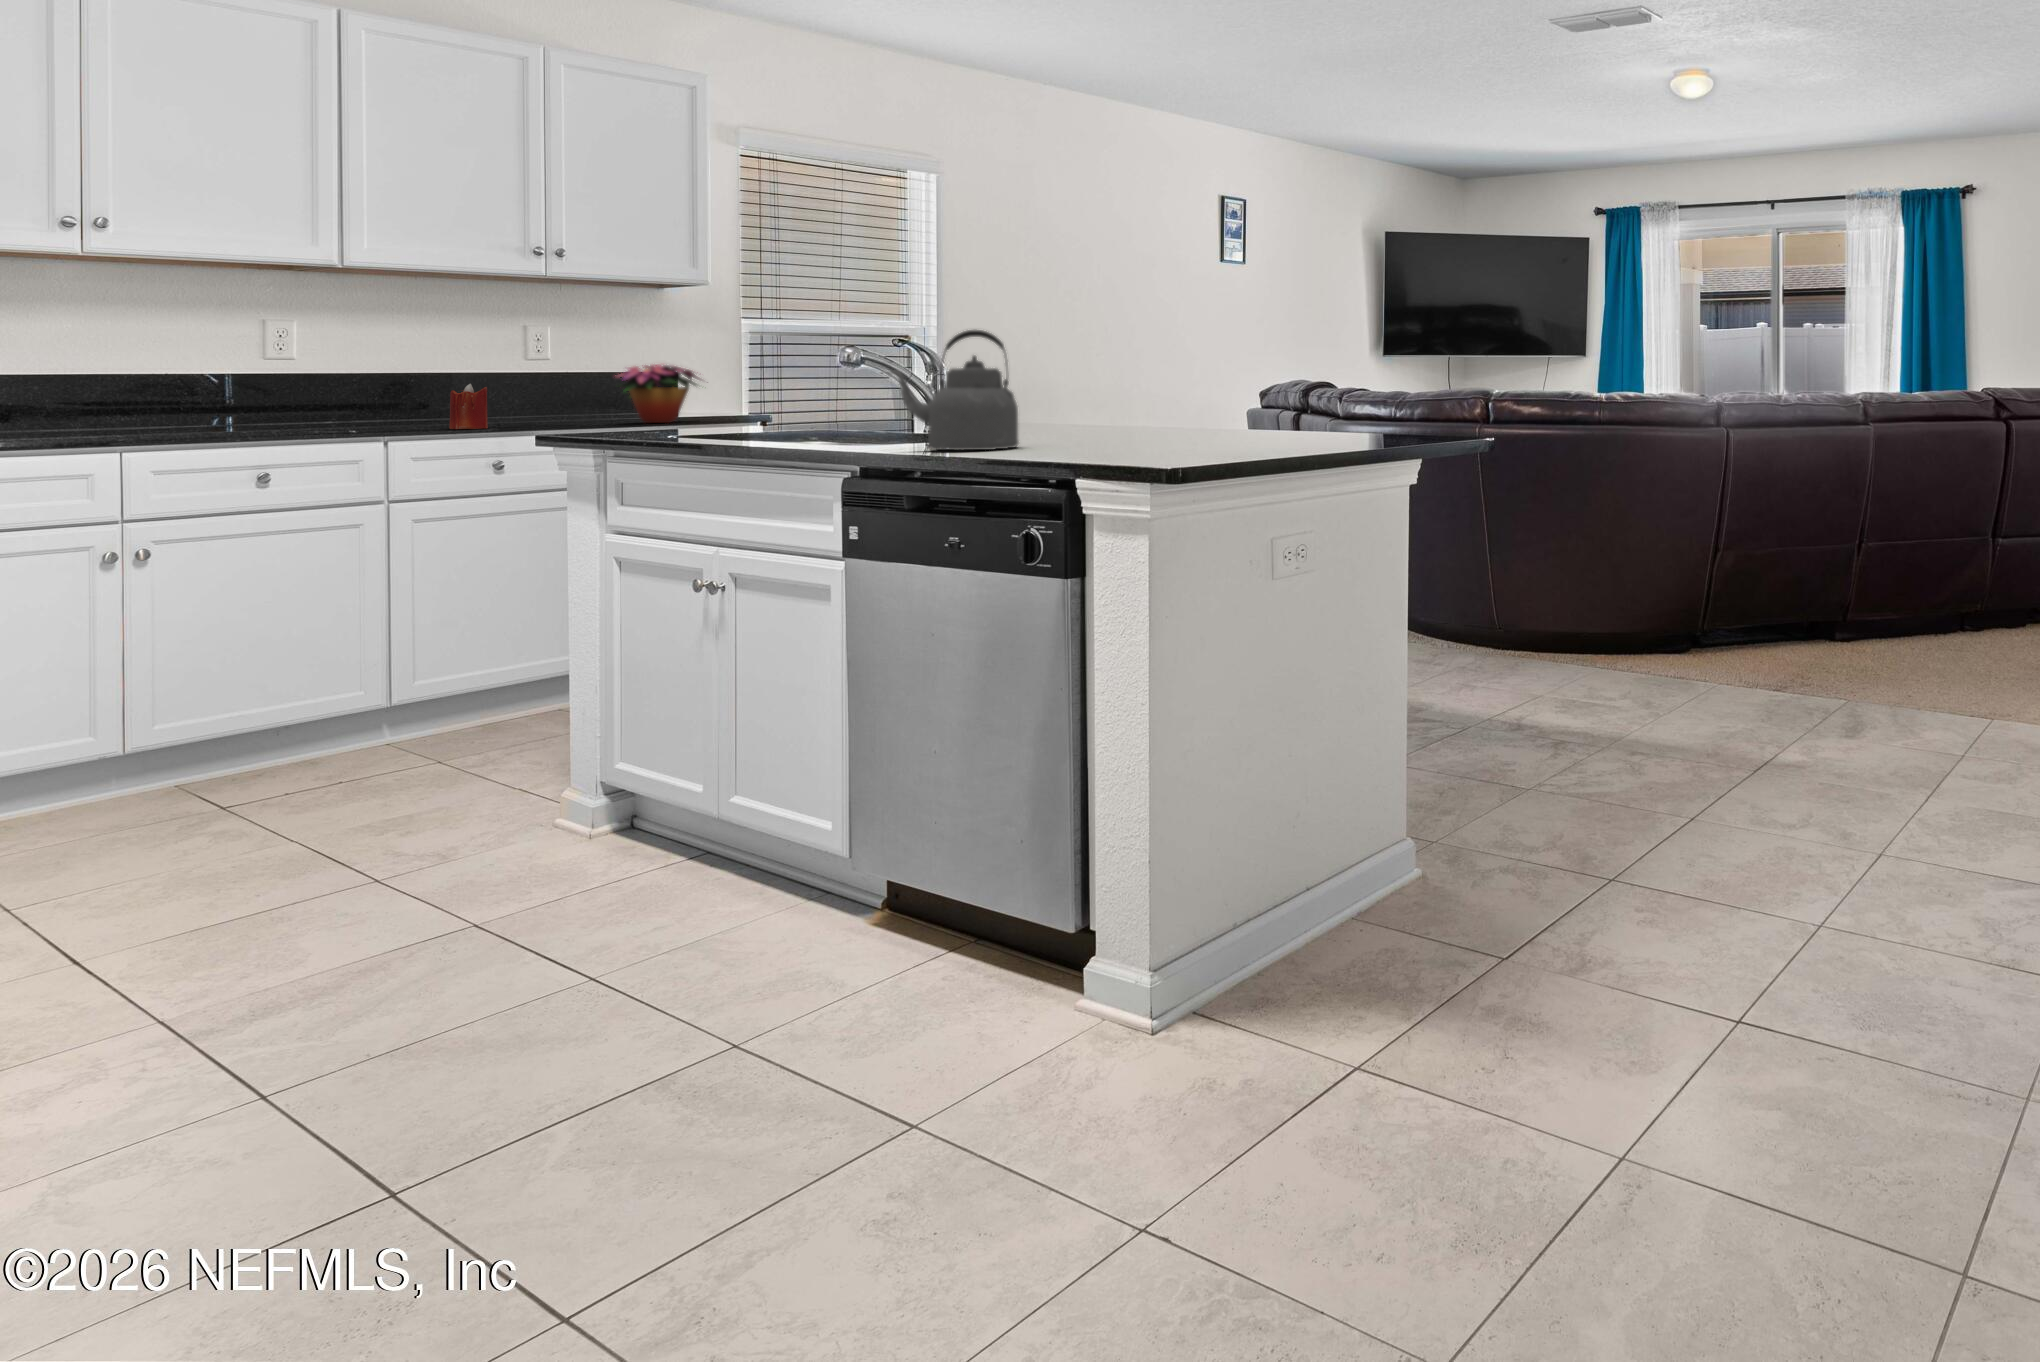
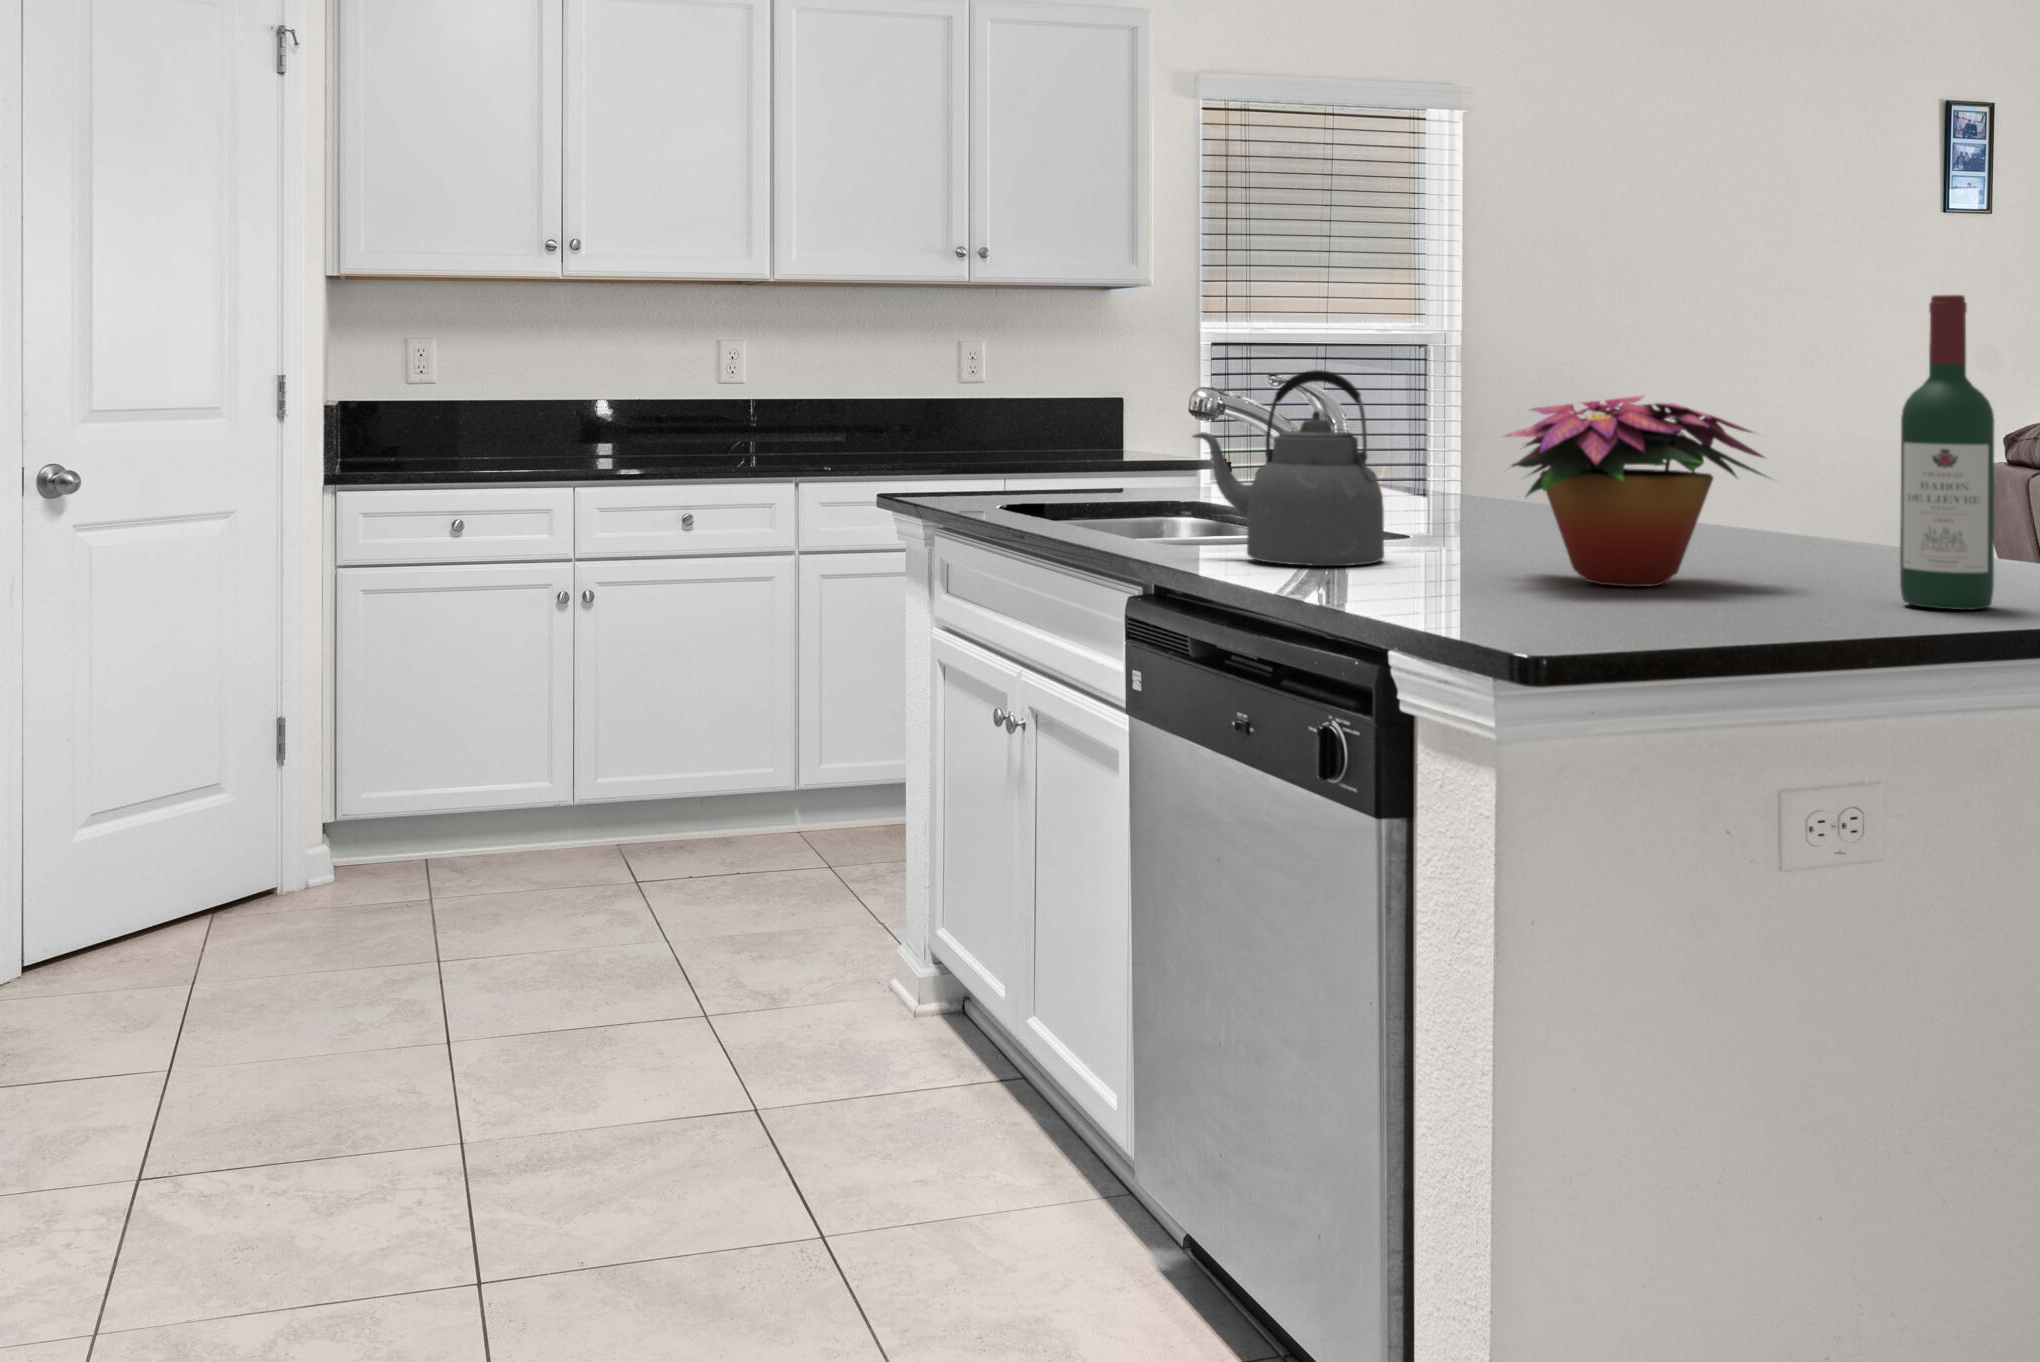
wine bottle: none [1317,289,1358,443] -> present [1900,295,1994,610]
flower arrangement: present [619,364,699,423] -> present [1505,396,1767,587]
candle: present [449,384,488,429] -> none [882,411,919,466]

